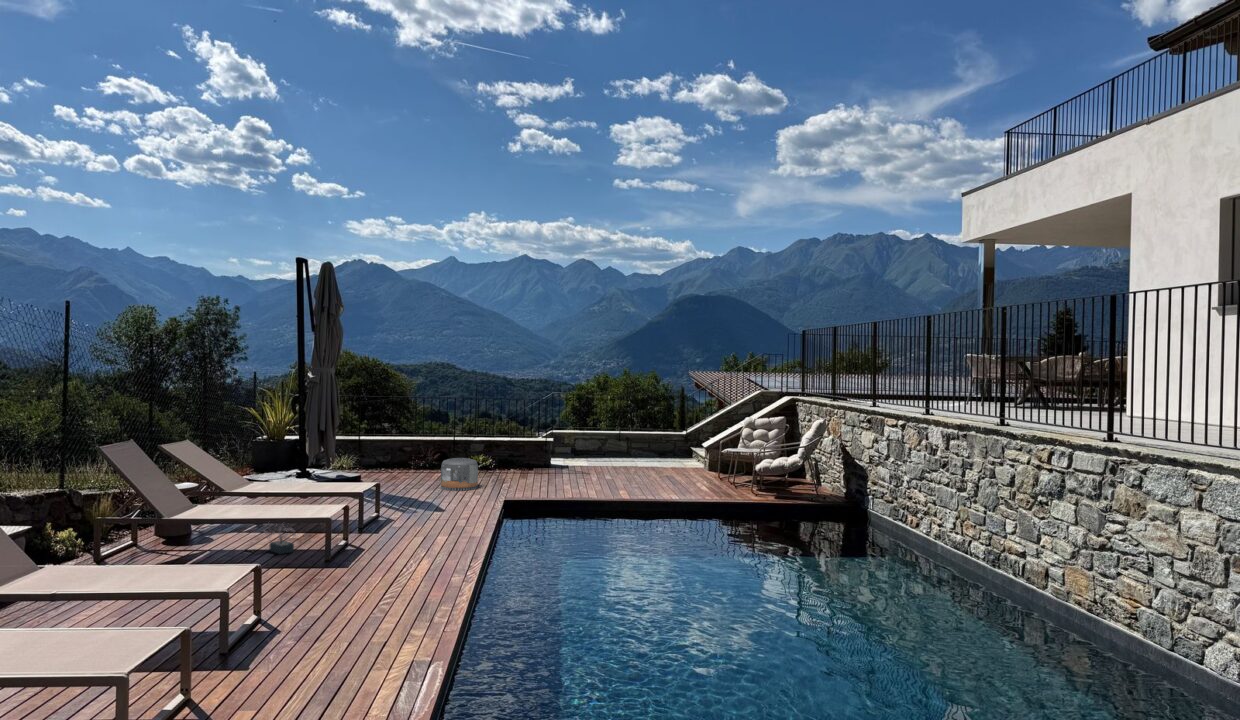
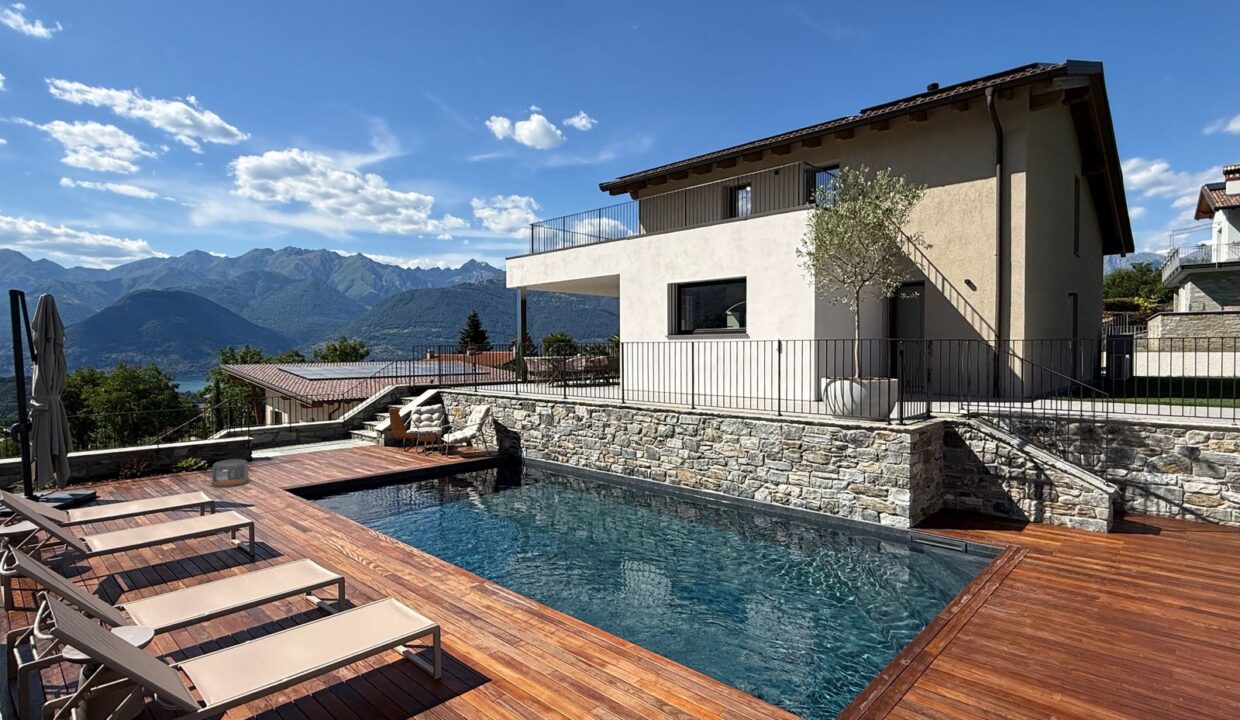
lounge chair: none [695,417,754,481] -> present [388,408,436,448]
decorative plant: present [264,524,295,554] -> none [177,532,219,563]

